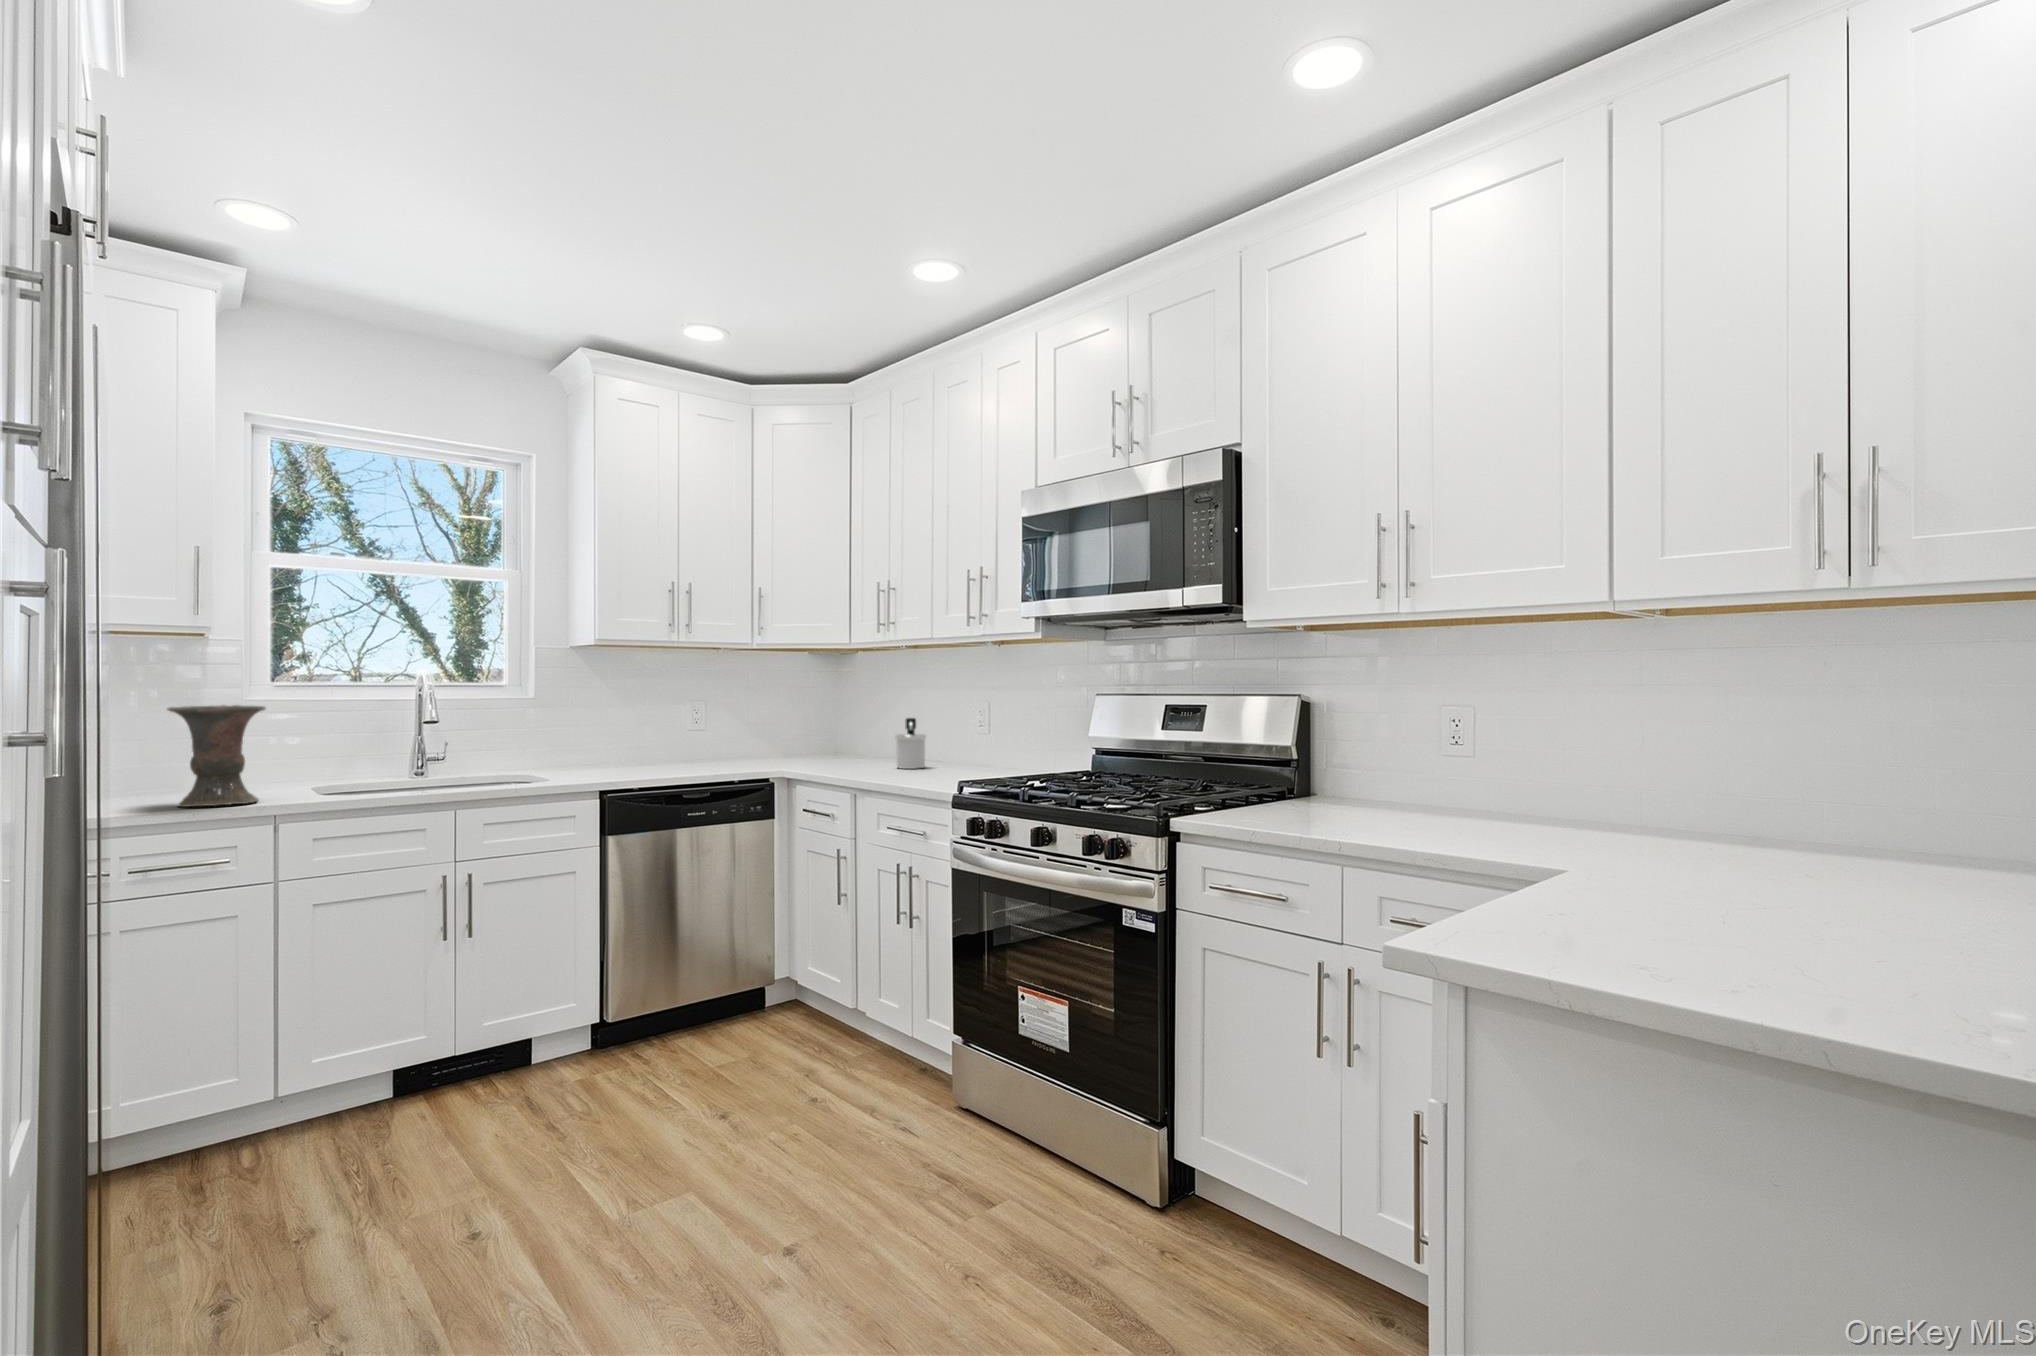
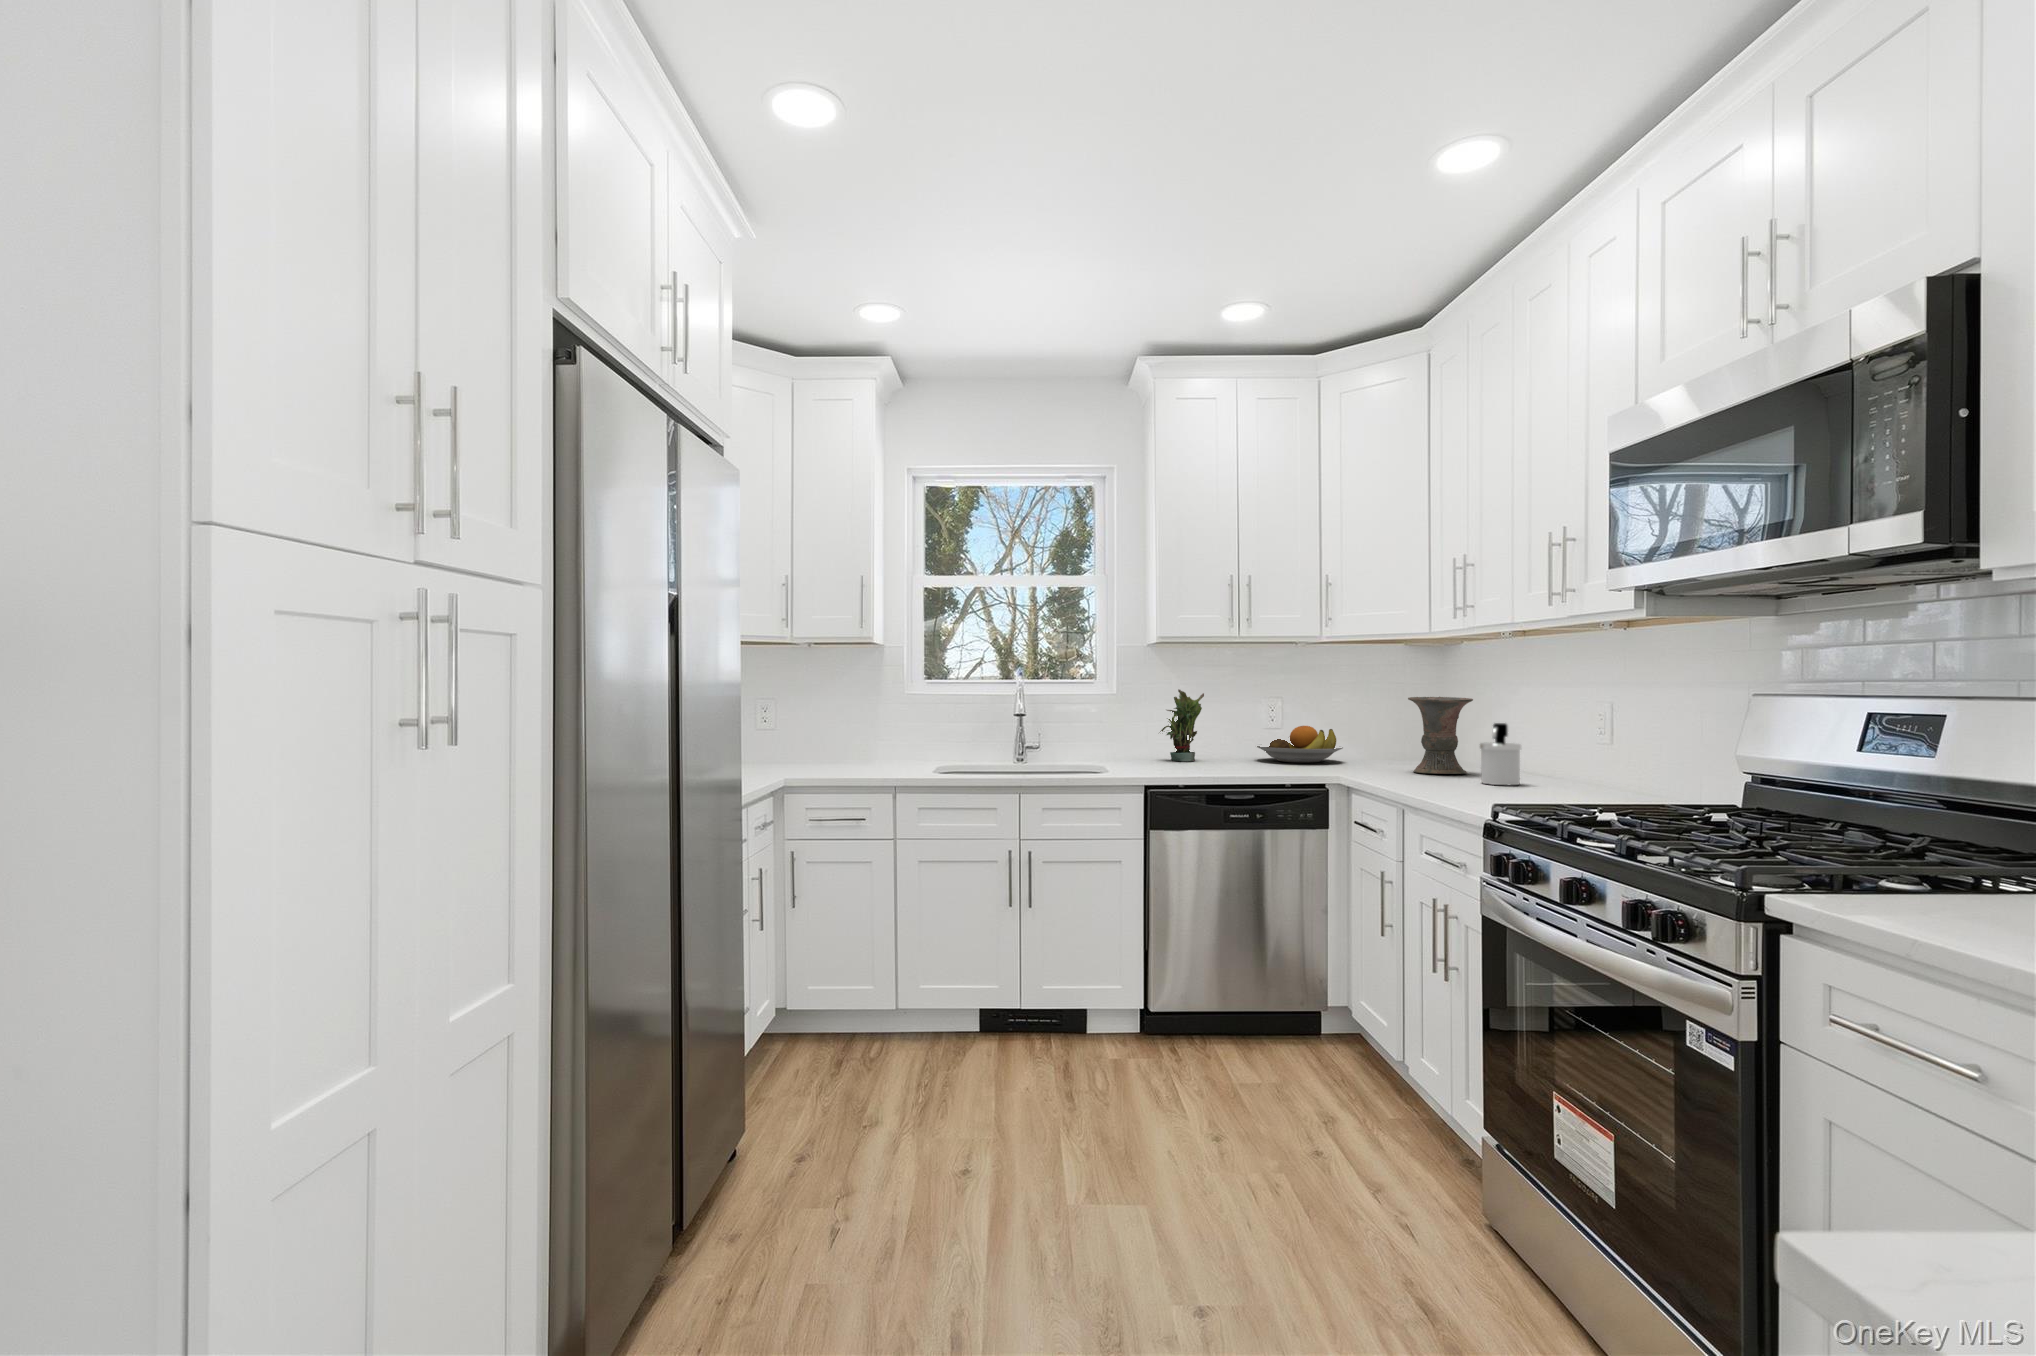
potted plant: none [579,692,630,767] -> present [1160,689,1204,761]
vase: present [168,705,266,807] -> present [1408,697,1473,774]
fruit bowl: none [679,726,762,761] -> present [1257,726,1343,763]

